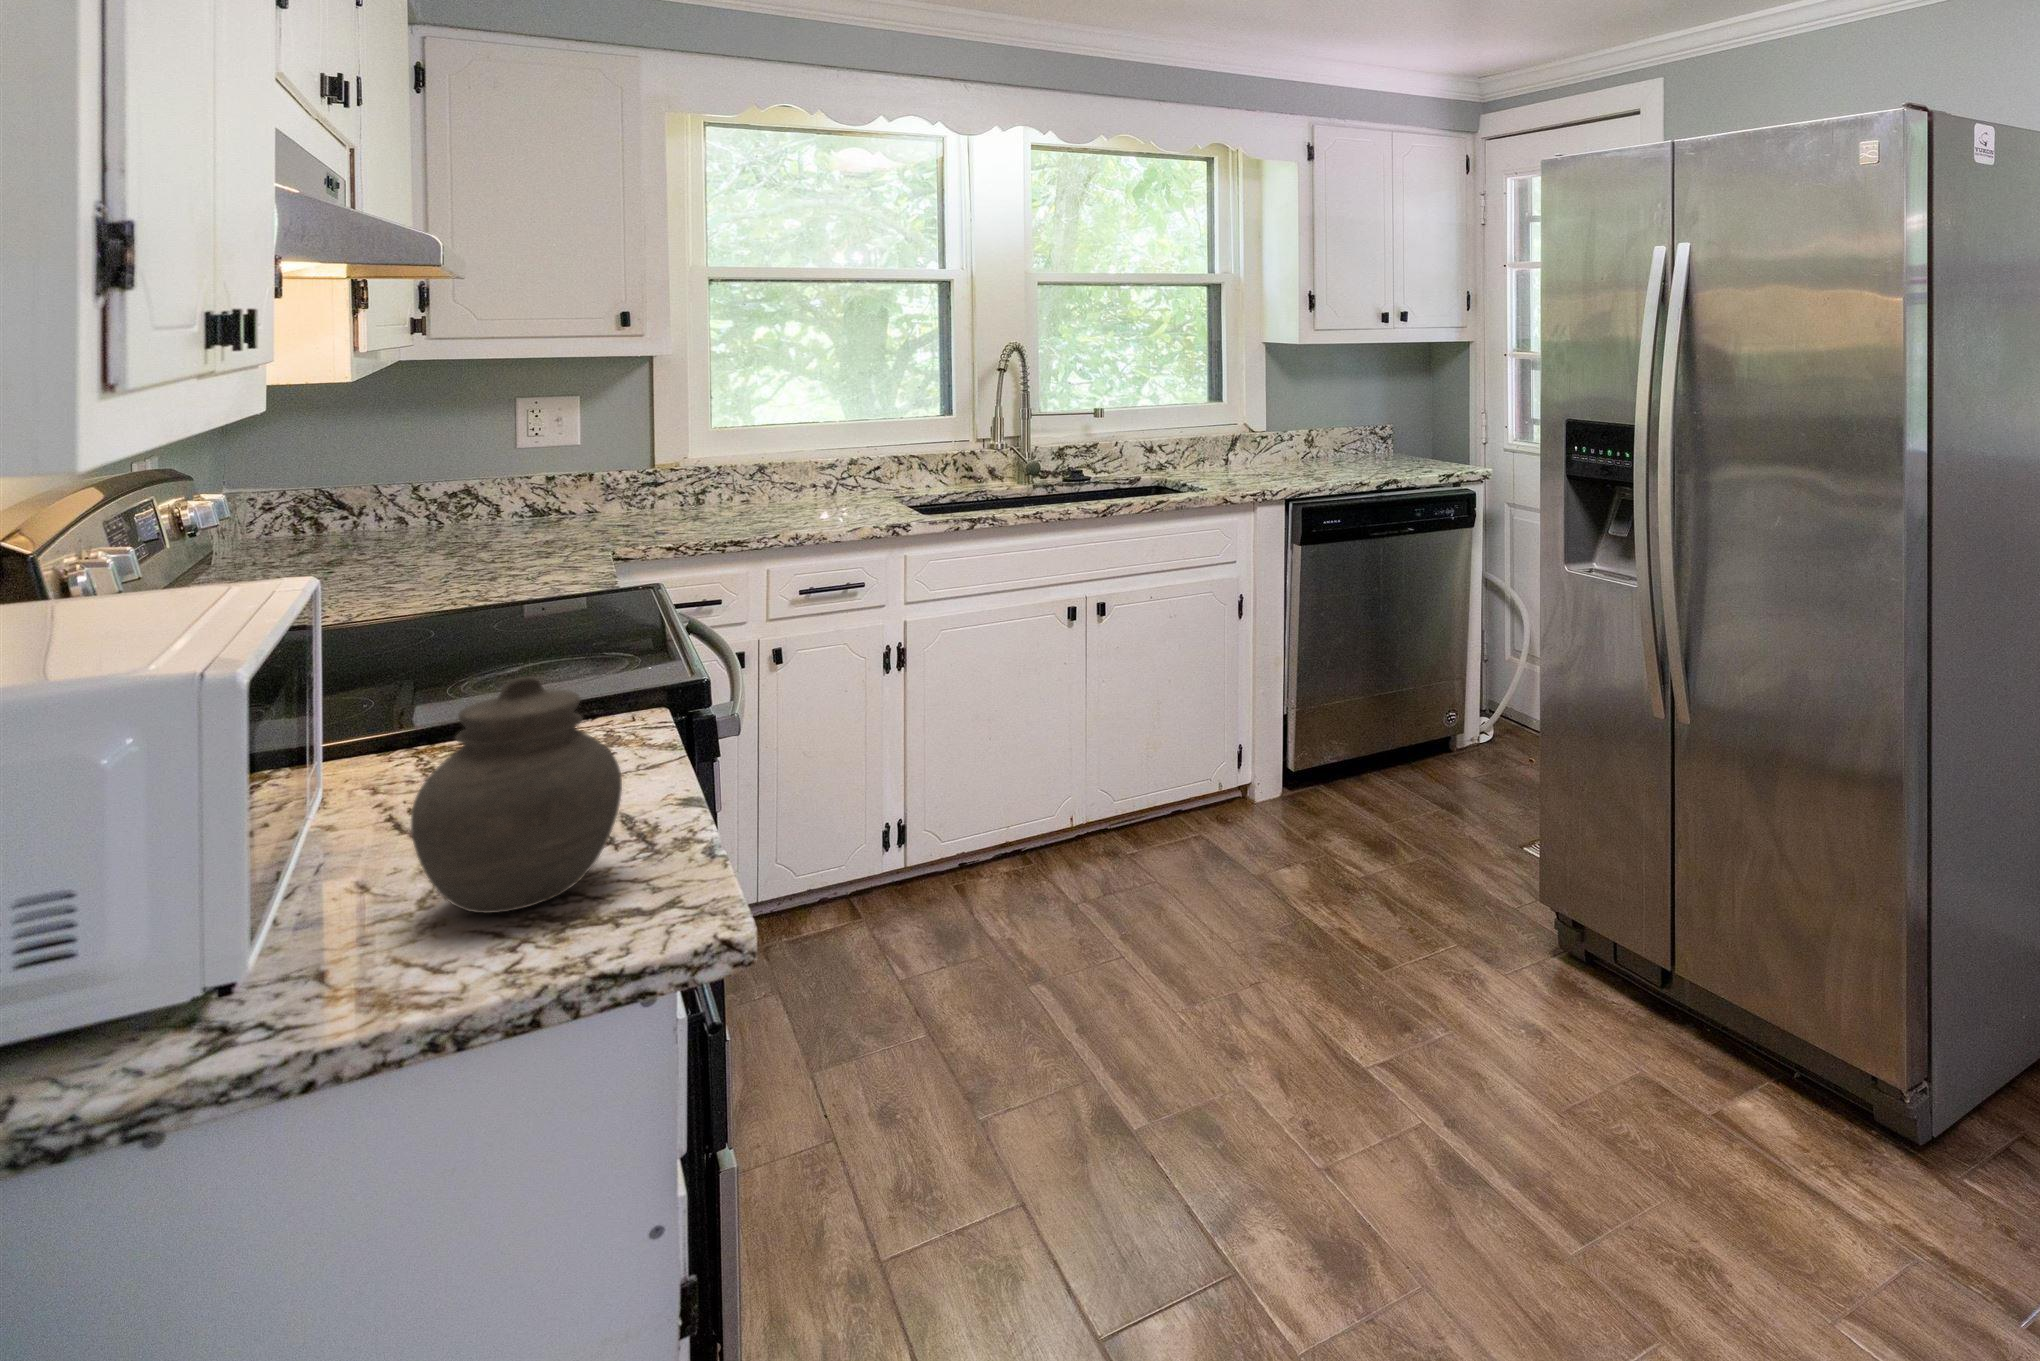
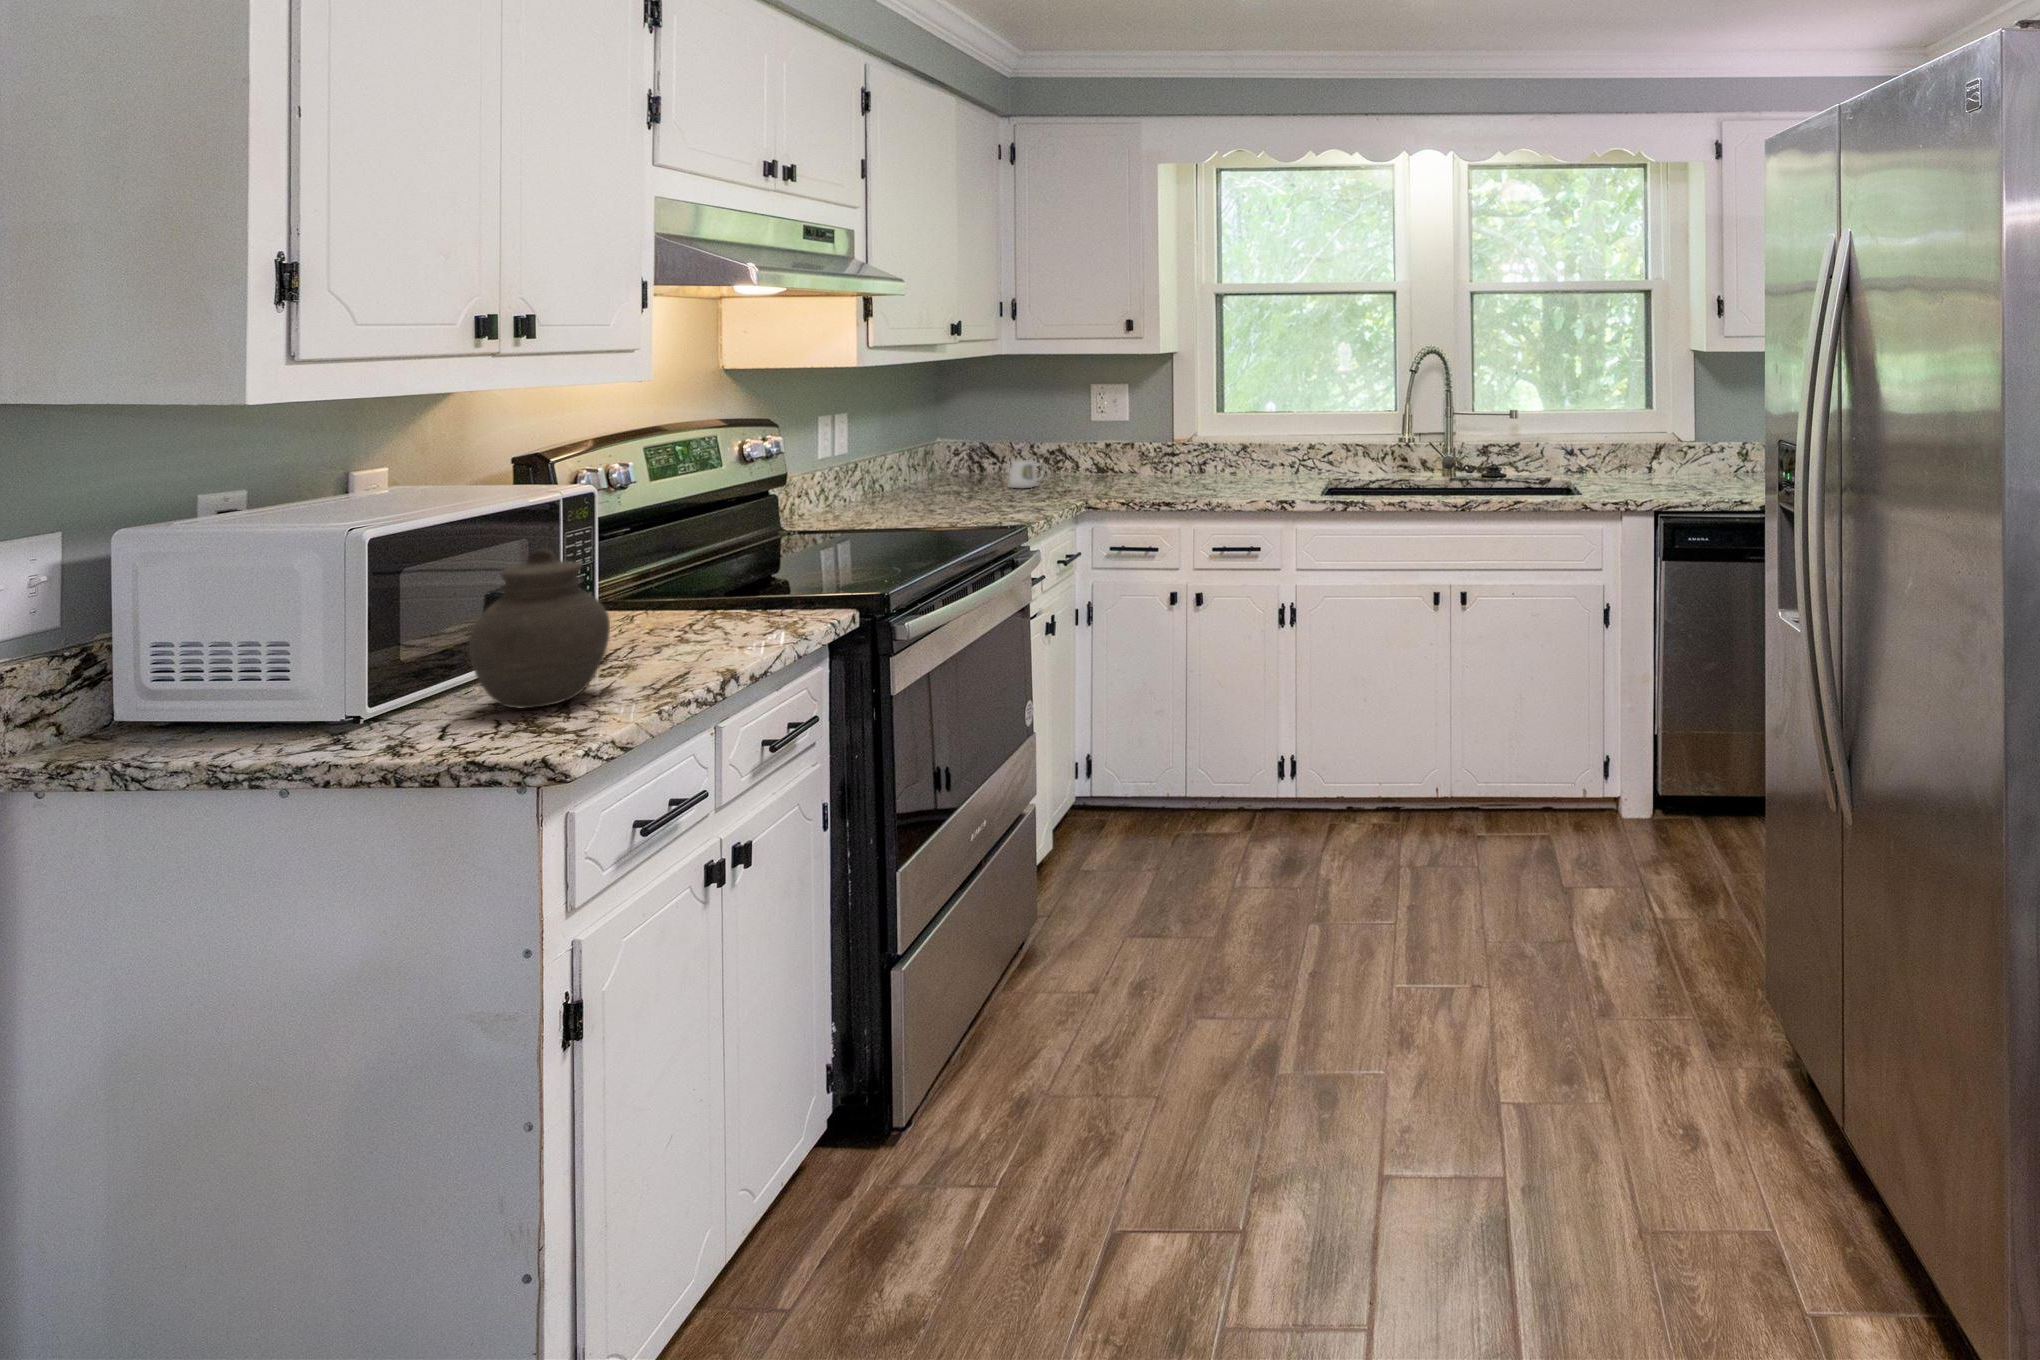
mug: none [380,507,443,550] -> present [1009,460,1045,488]

